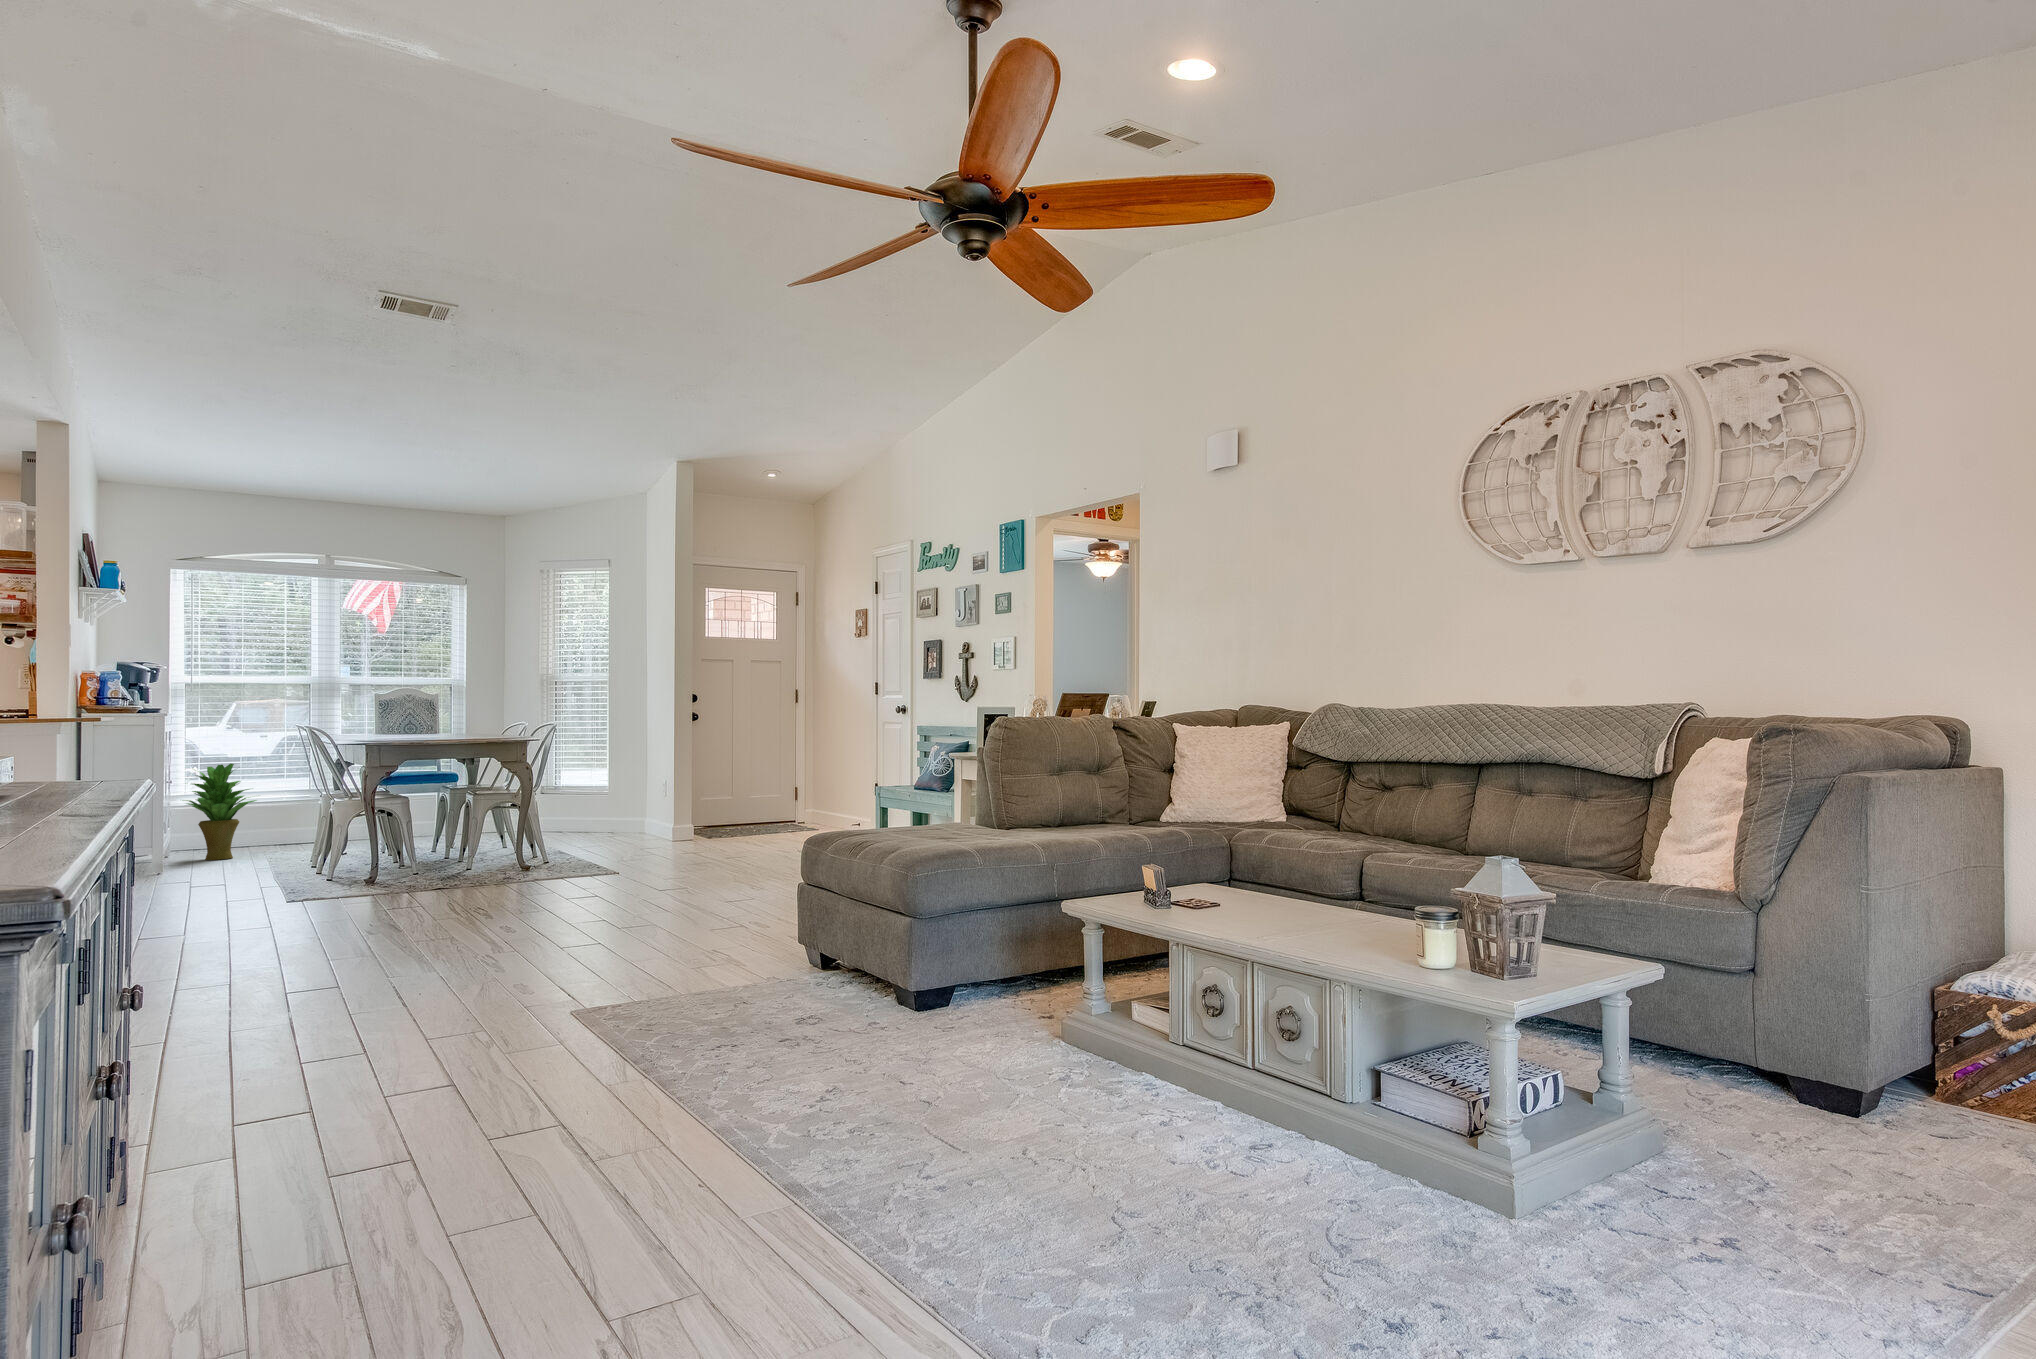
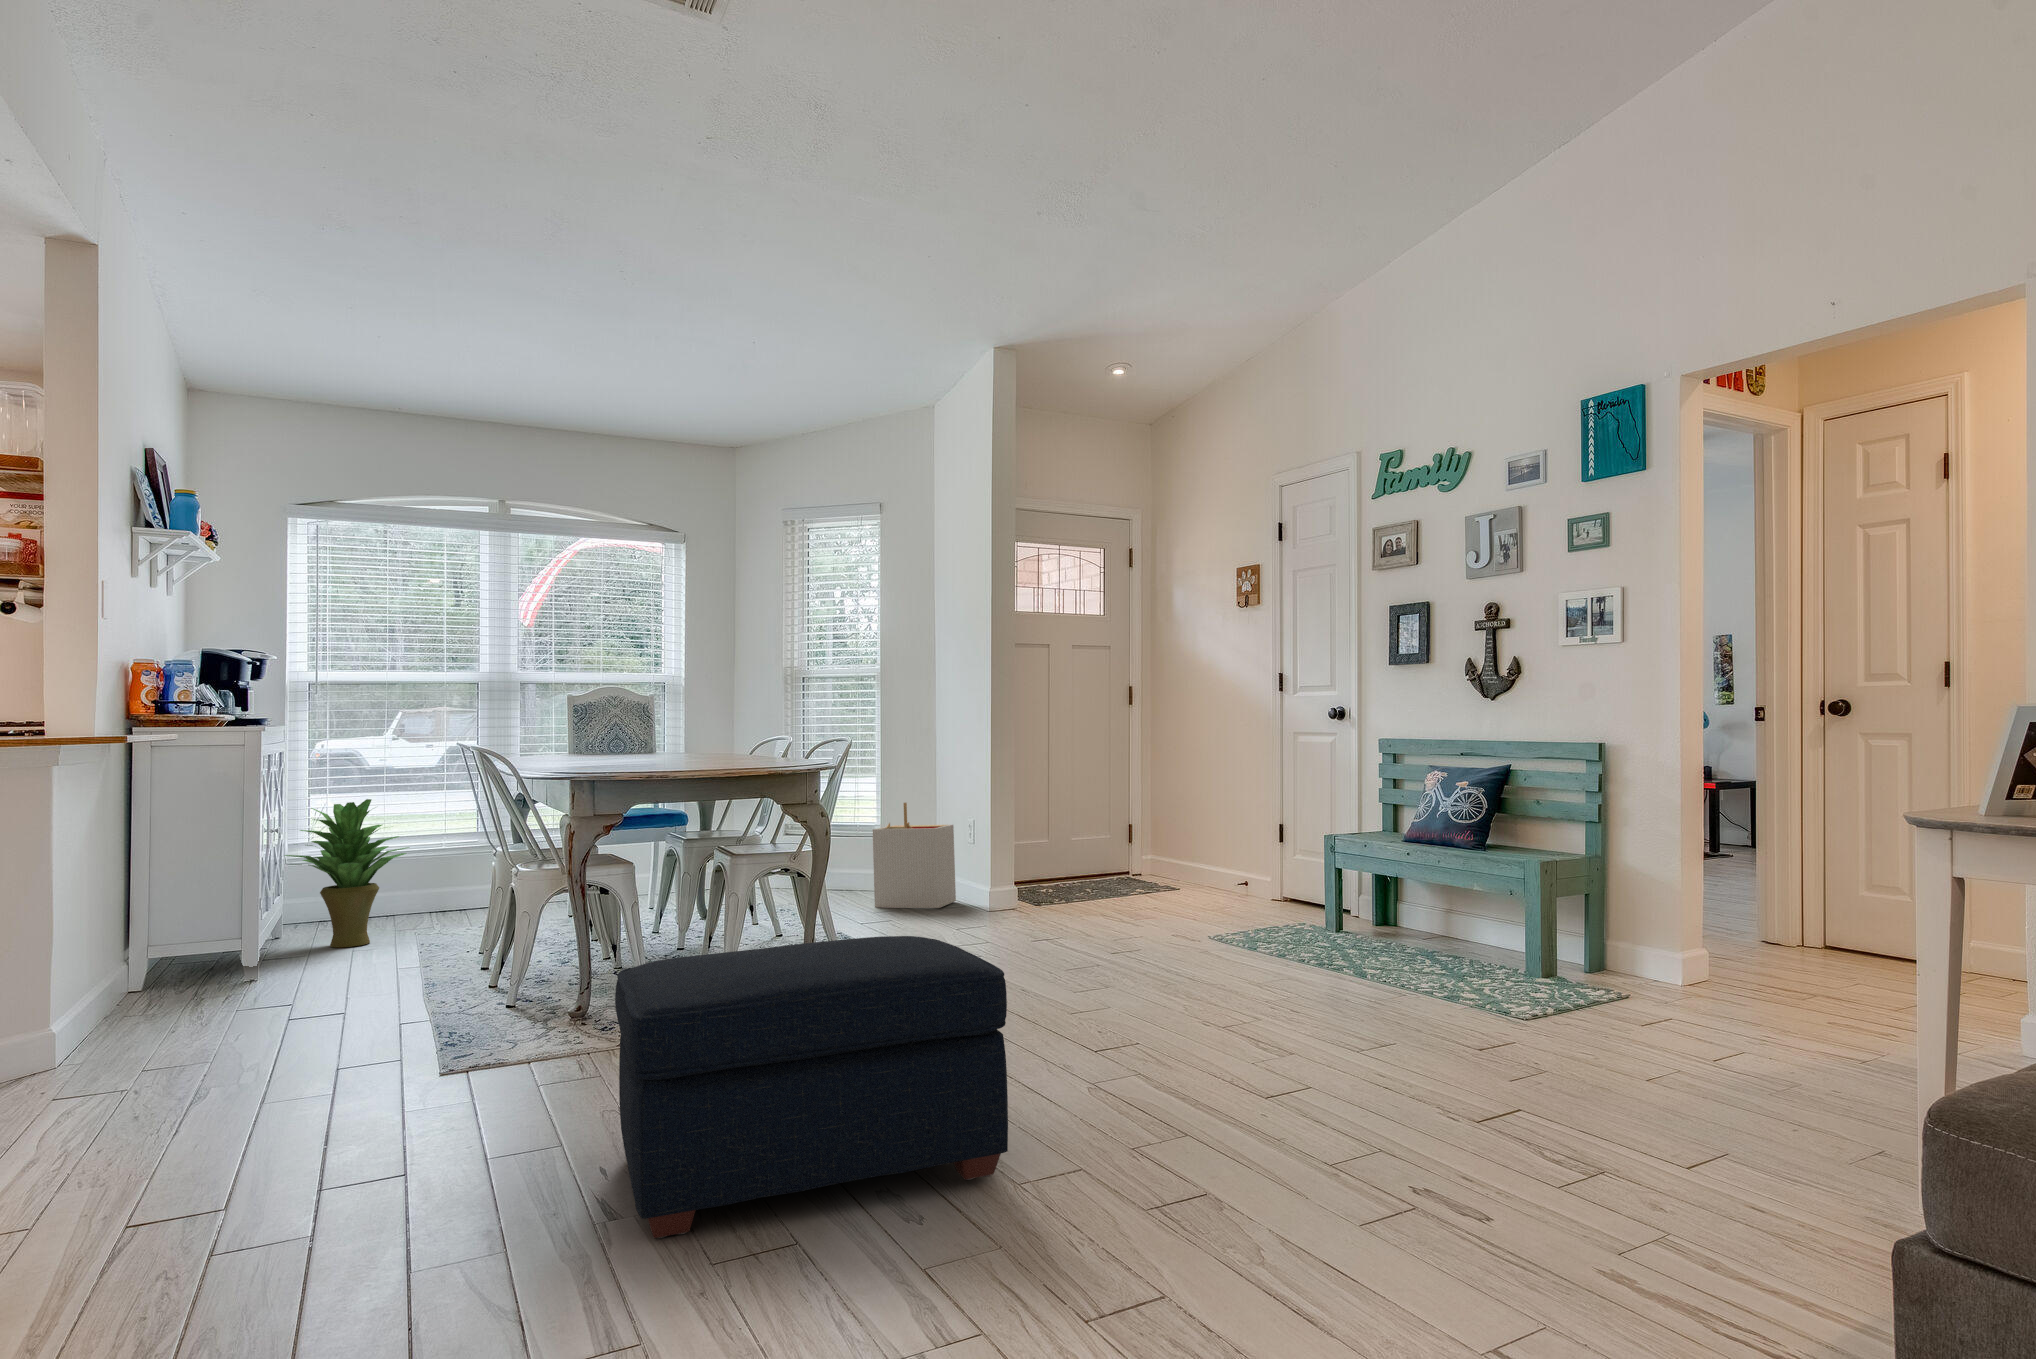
storage bin: none [591,768,651,839] -> present [873,803,956,908]
ottoman: none [379,818,566,934] -> present [615,936,1008,1238]

